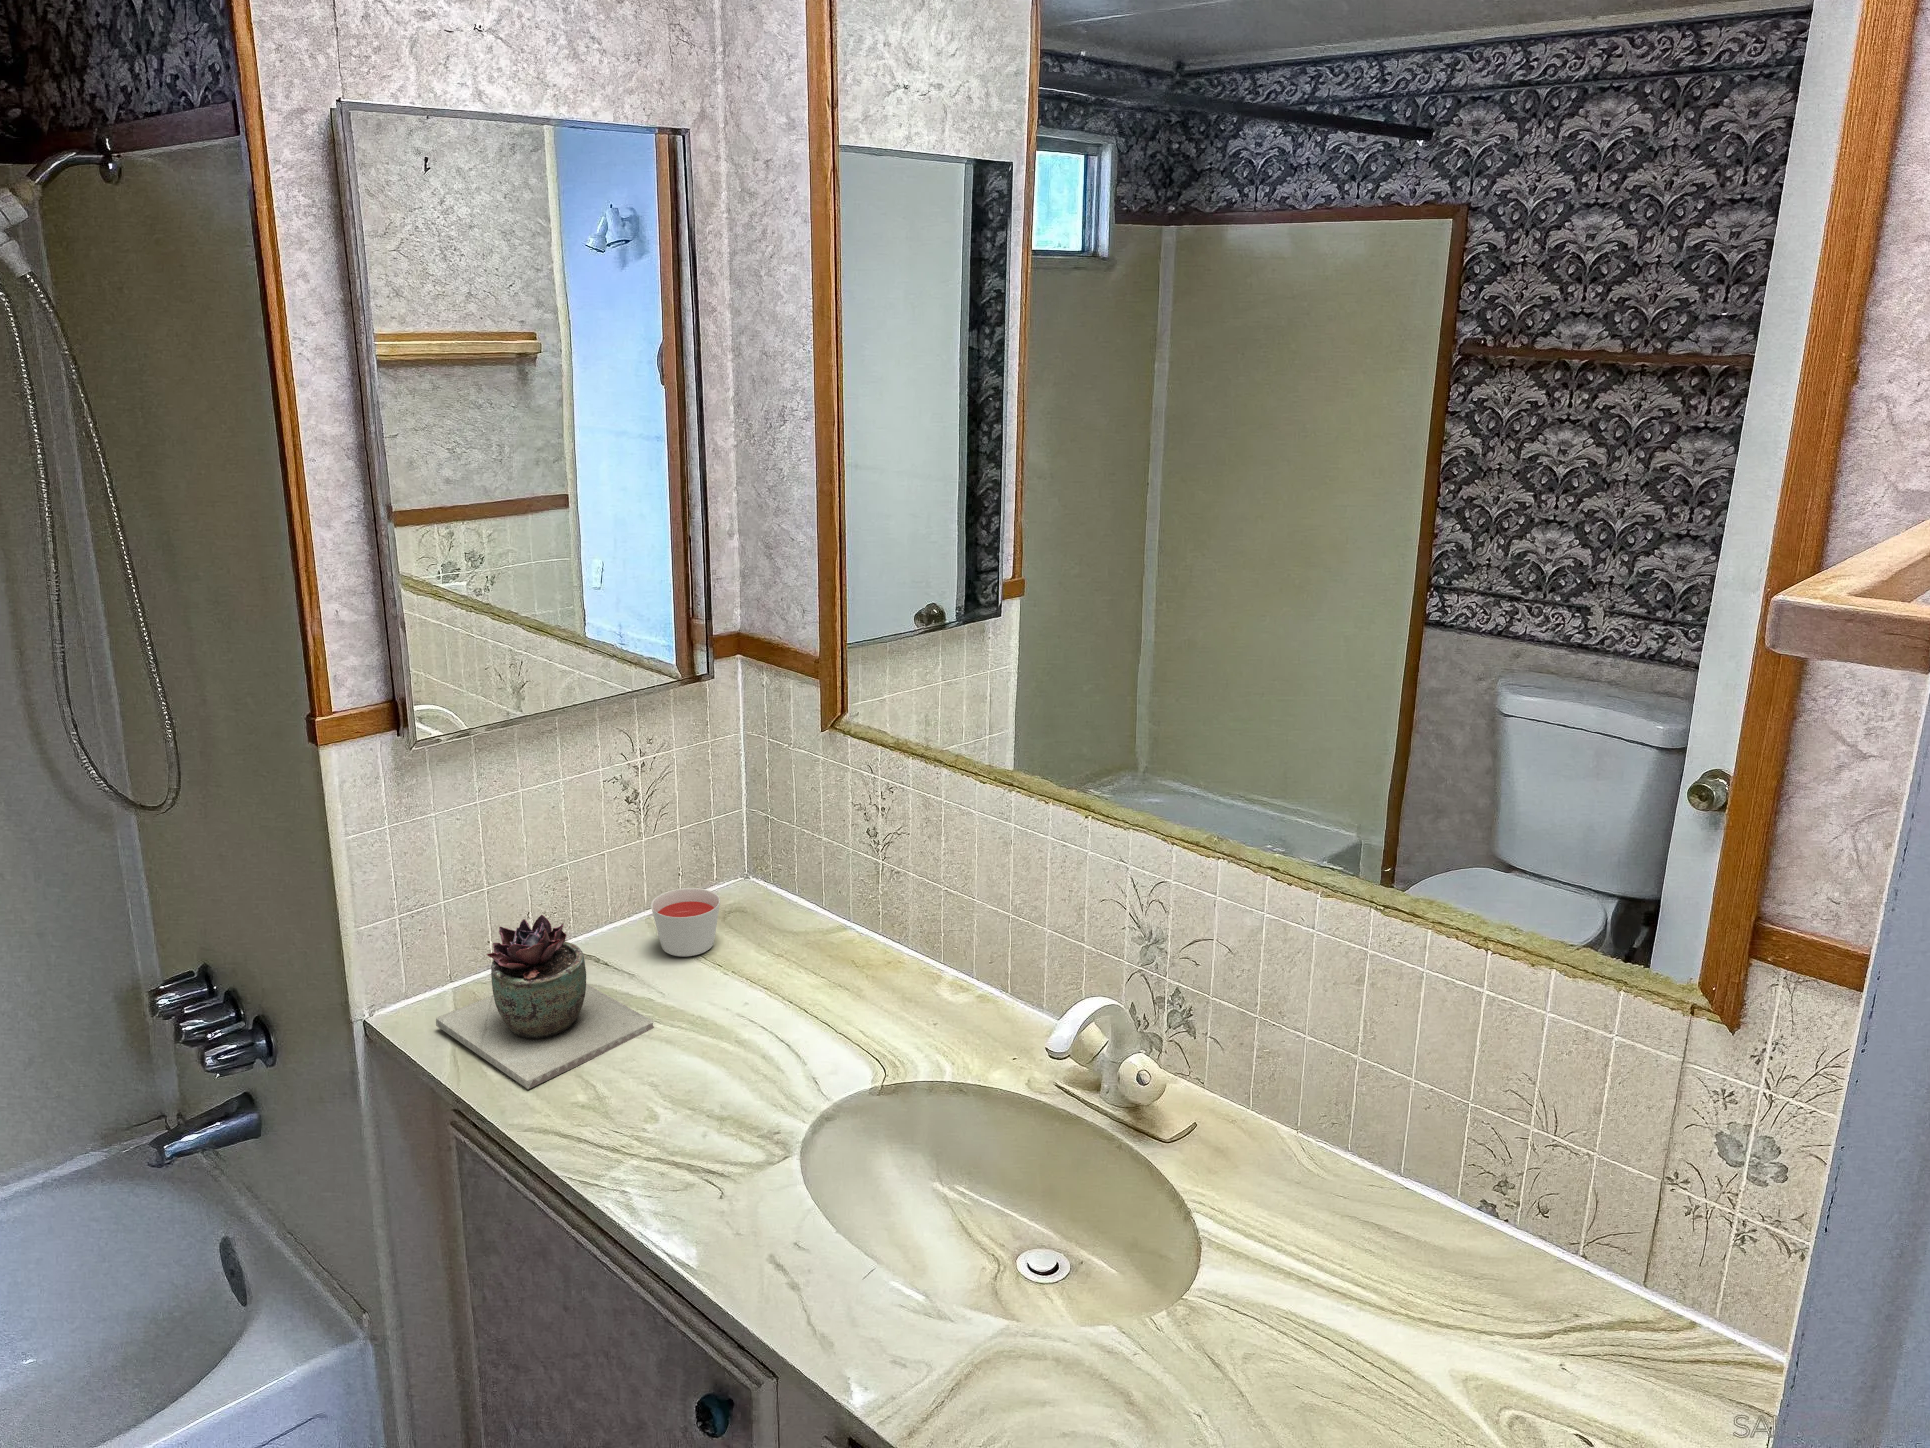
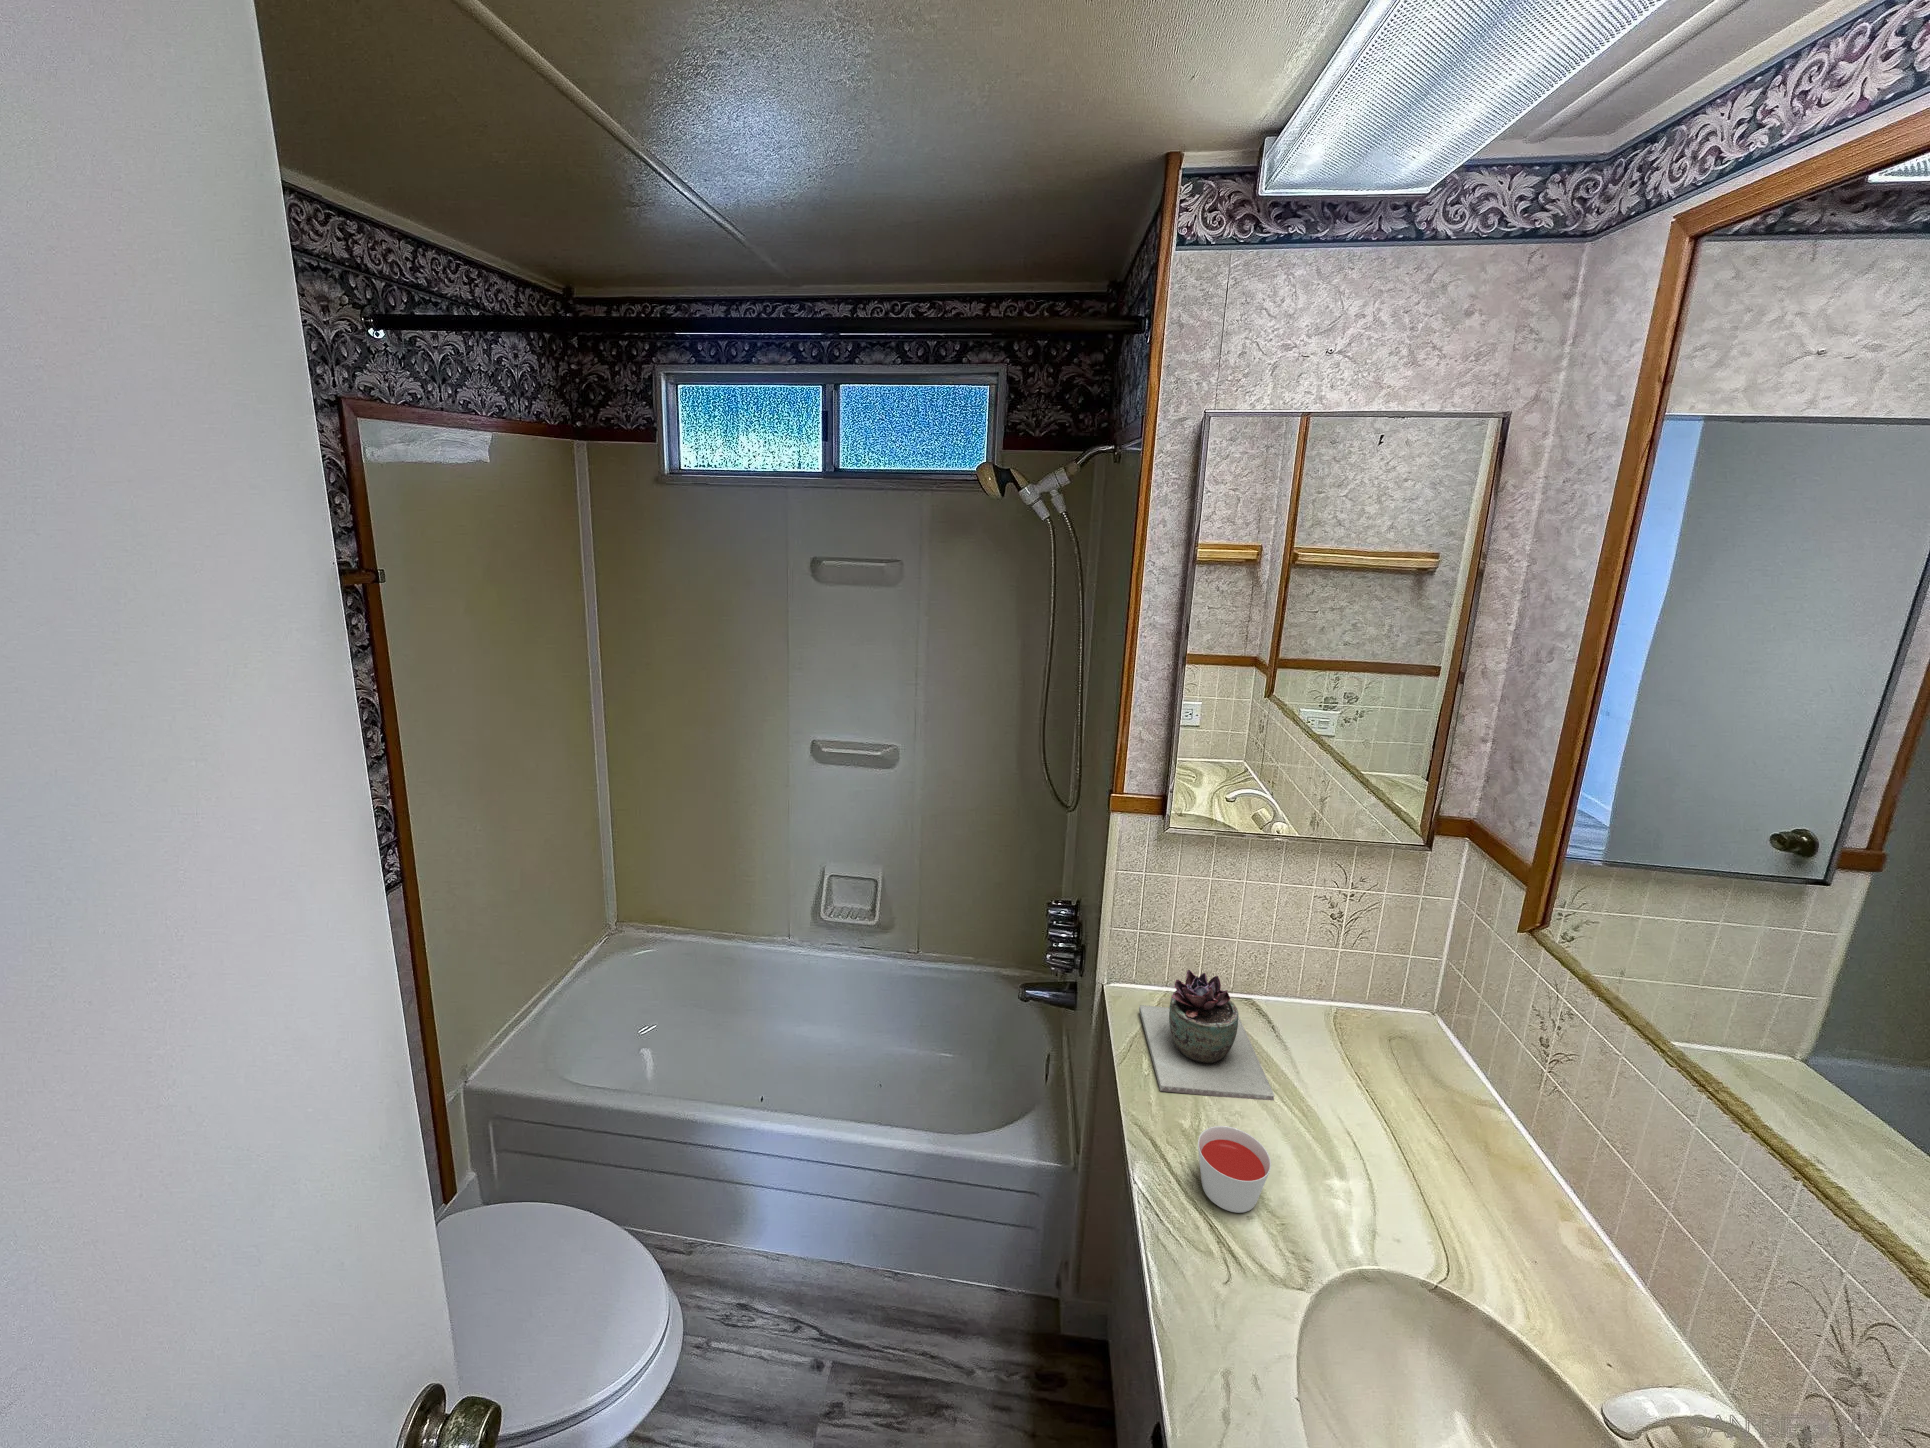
candle: present [651,888,720,956] -> present [1198,1126,1271,1213]

